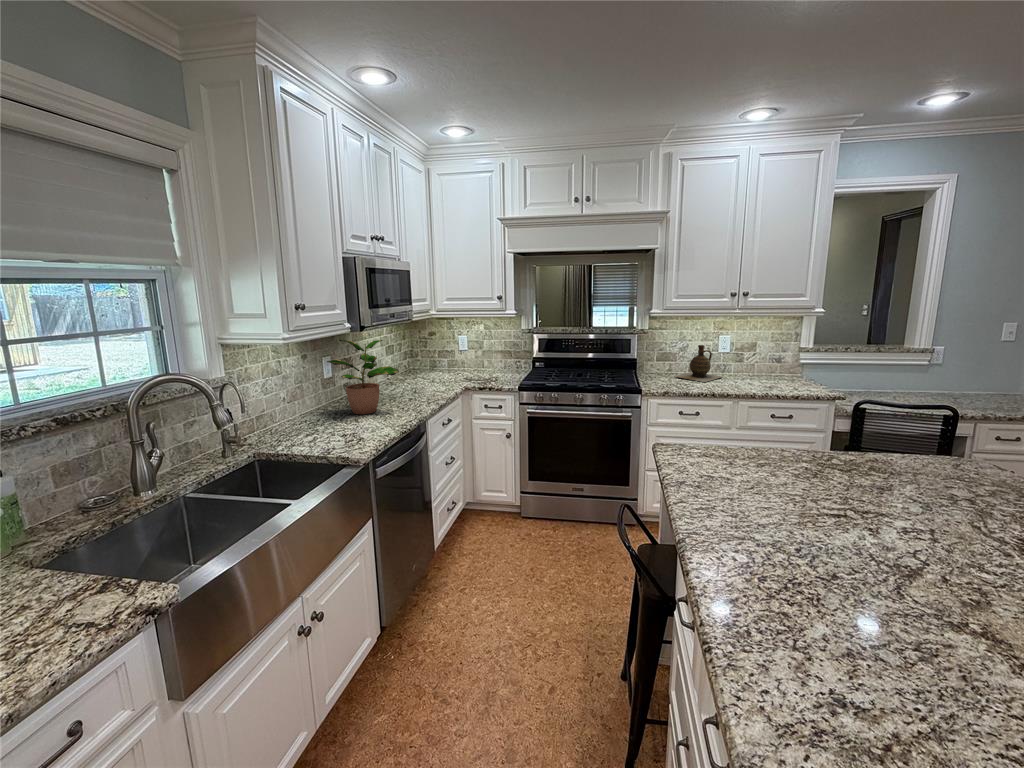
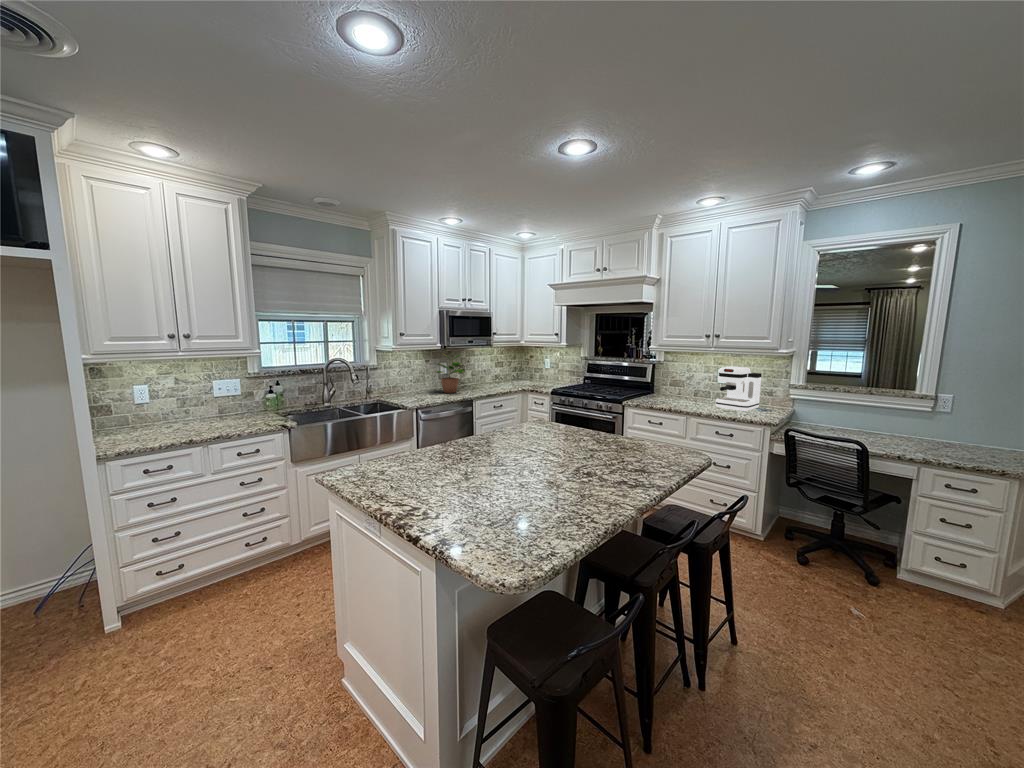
coffee maker: none [746,332,794,385] -> present [715,366,762,412]
ceramic jug: present [675,345,721,382] -> none [668,375,708,403]

